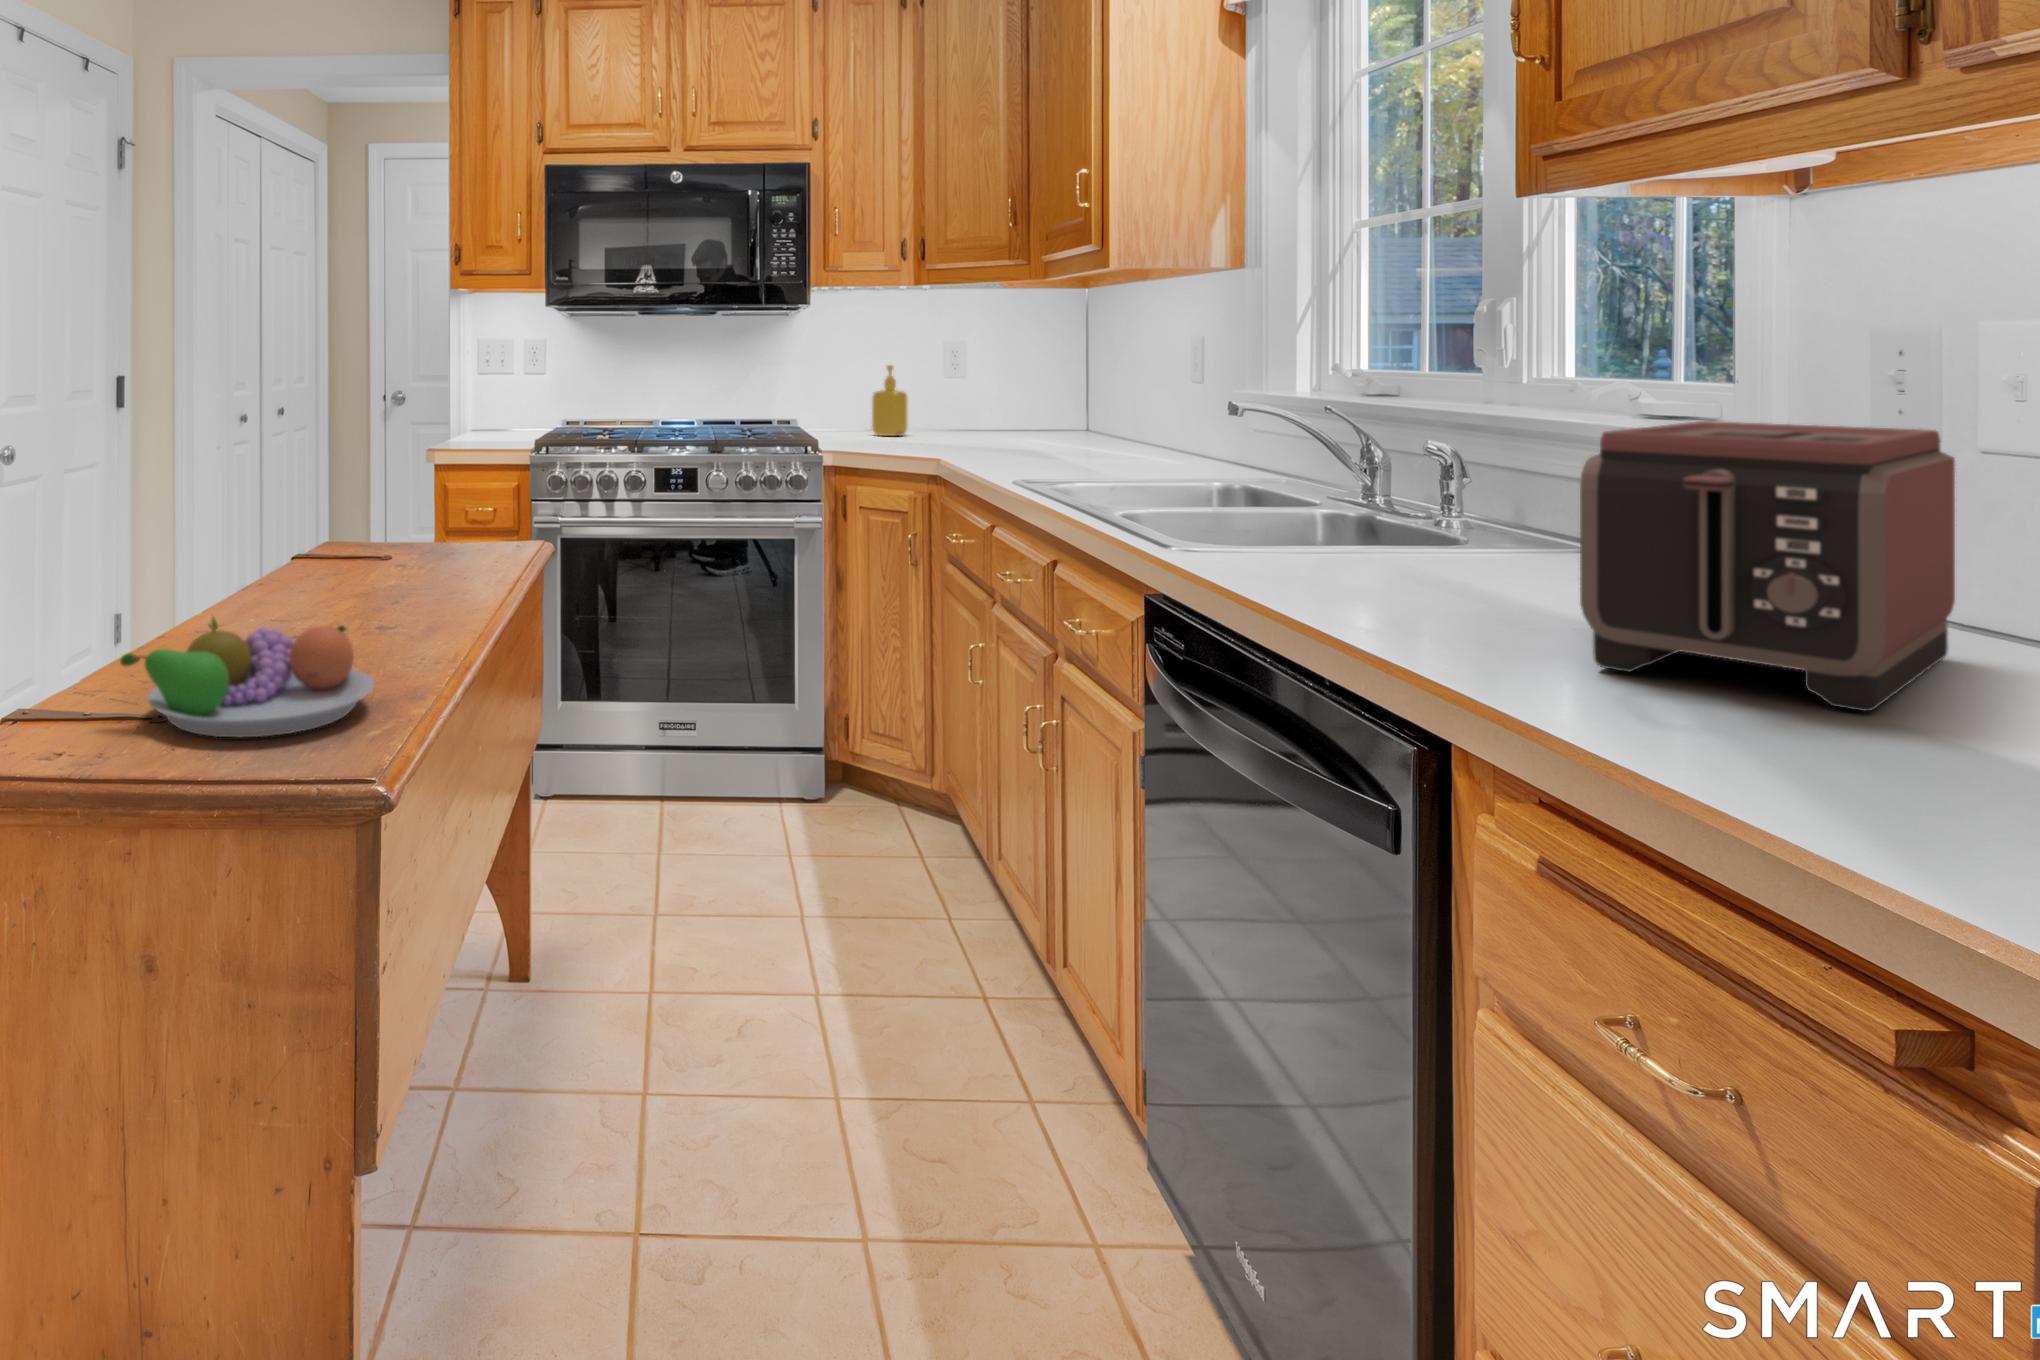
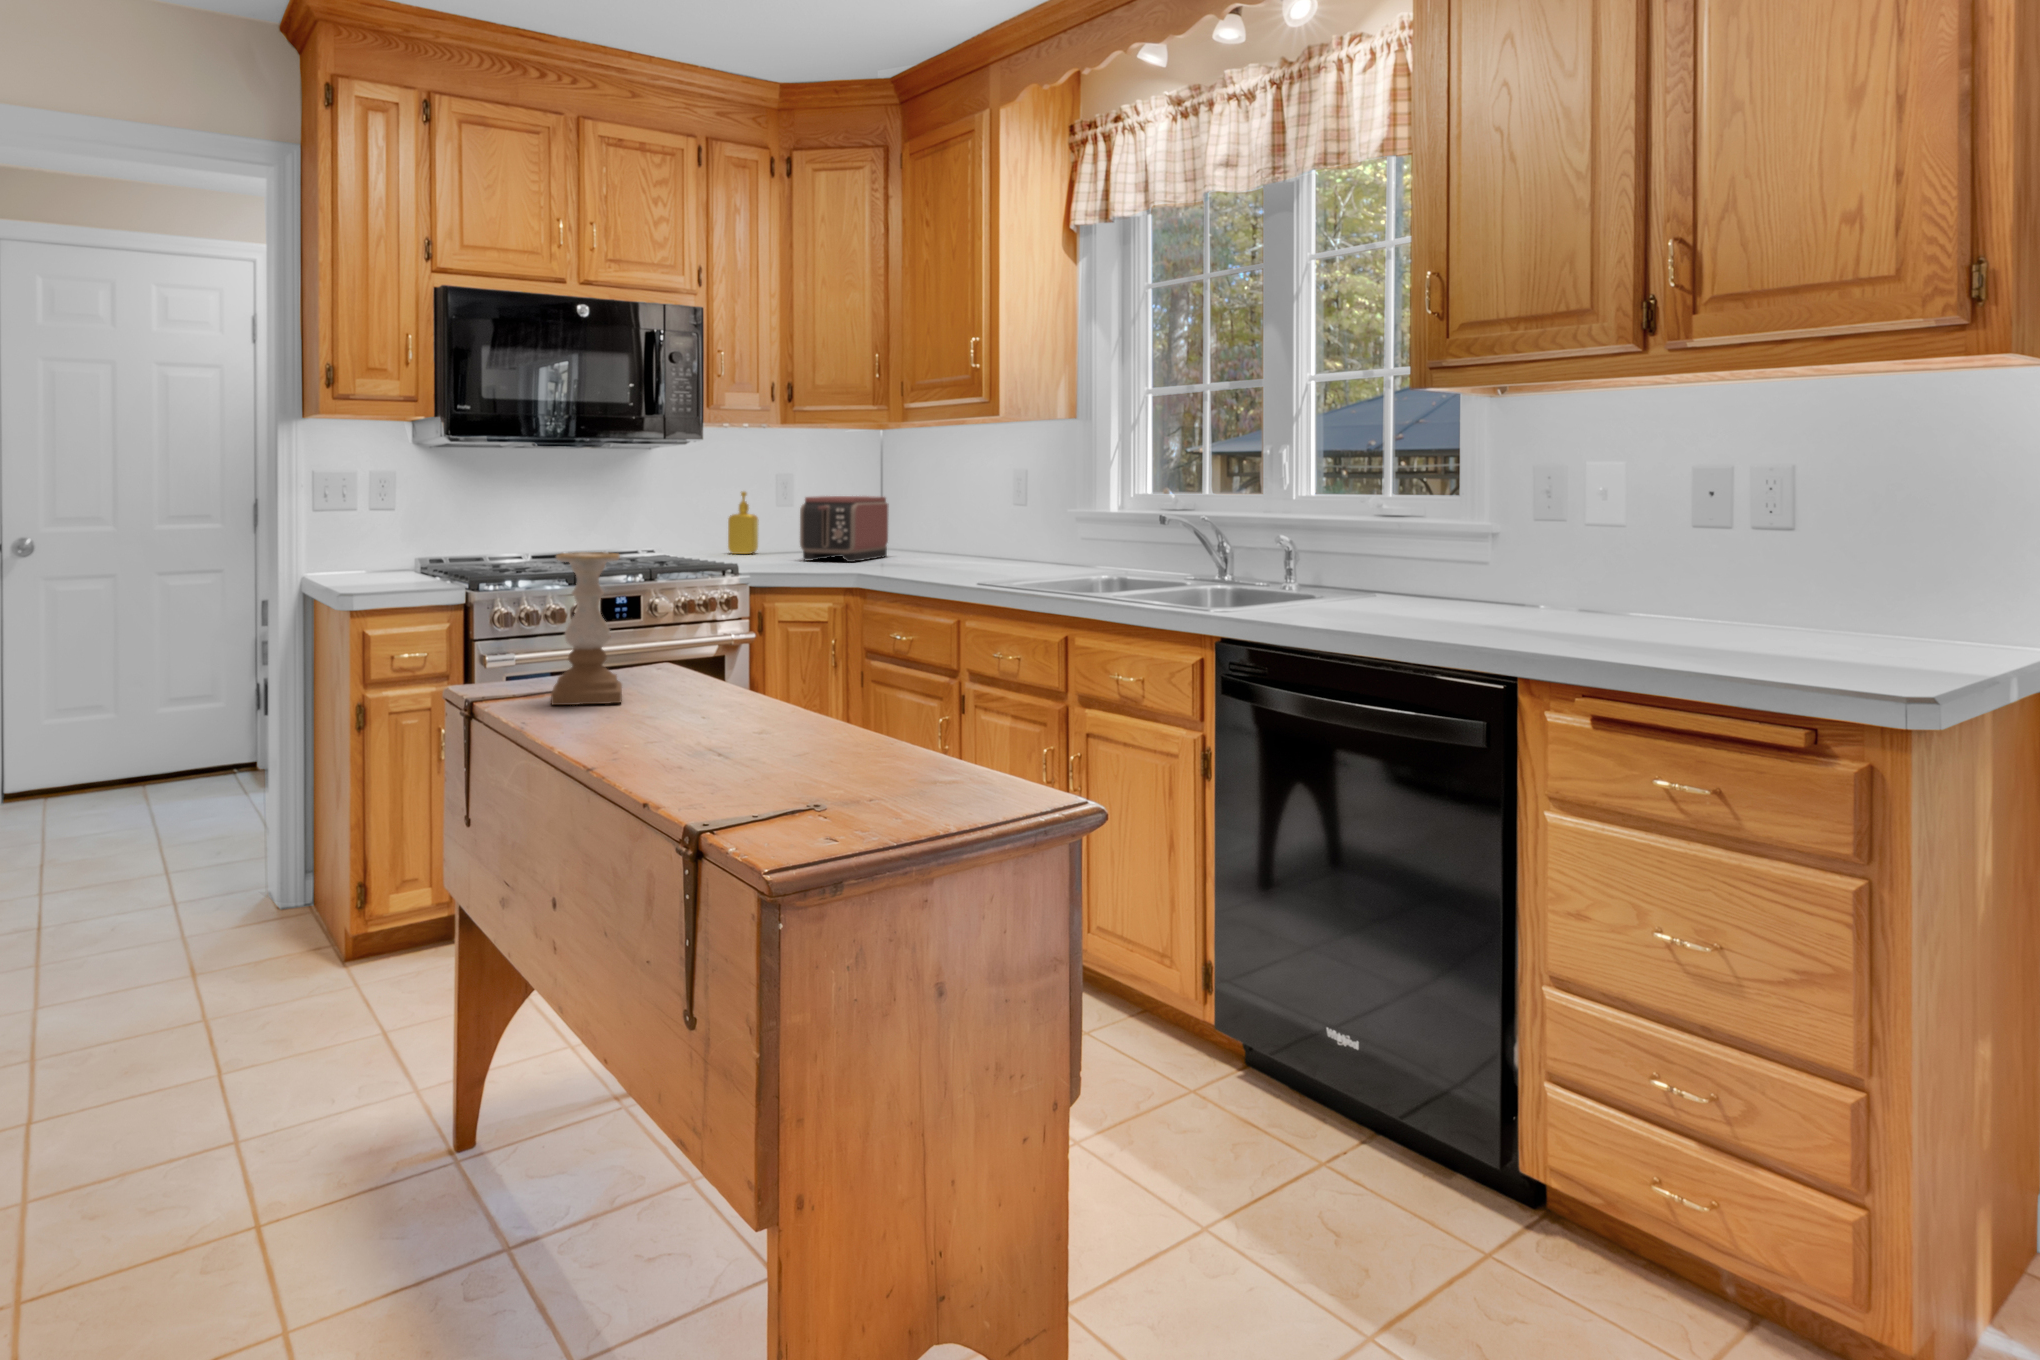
toaster: present [1580,421,1955,711] -> present [800,496,888,562]
candle holder: none [284,435,383,604] -> present [551,552,622,705]
fruit bowl: present [120,617,374,737] -> none [700,696,880,783]

